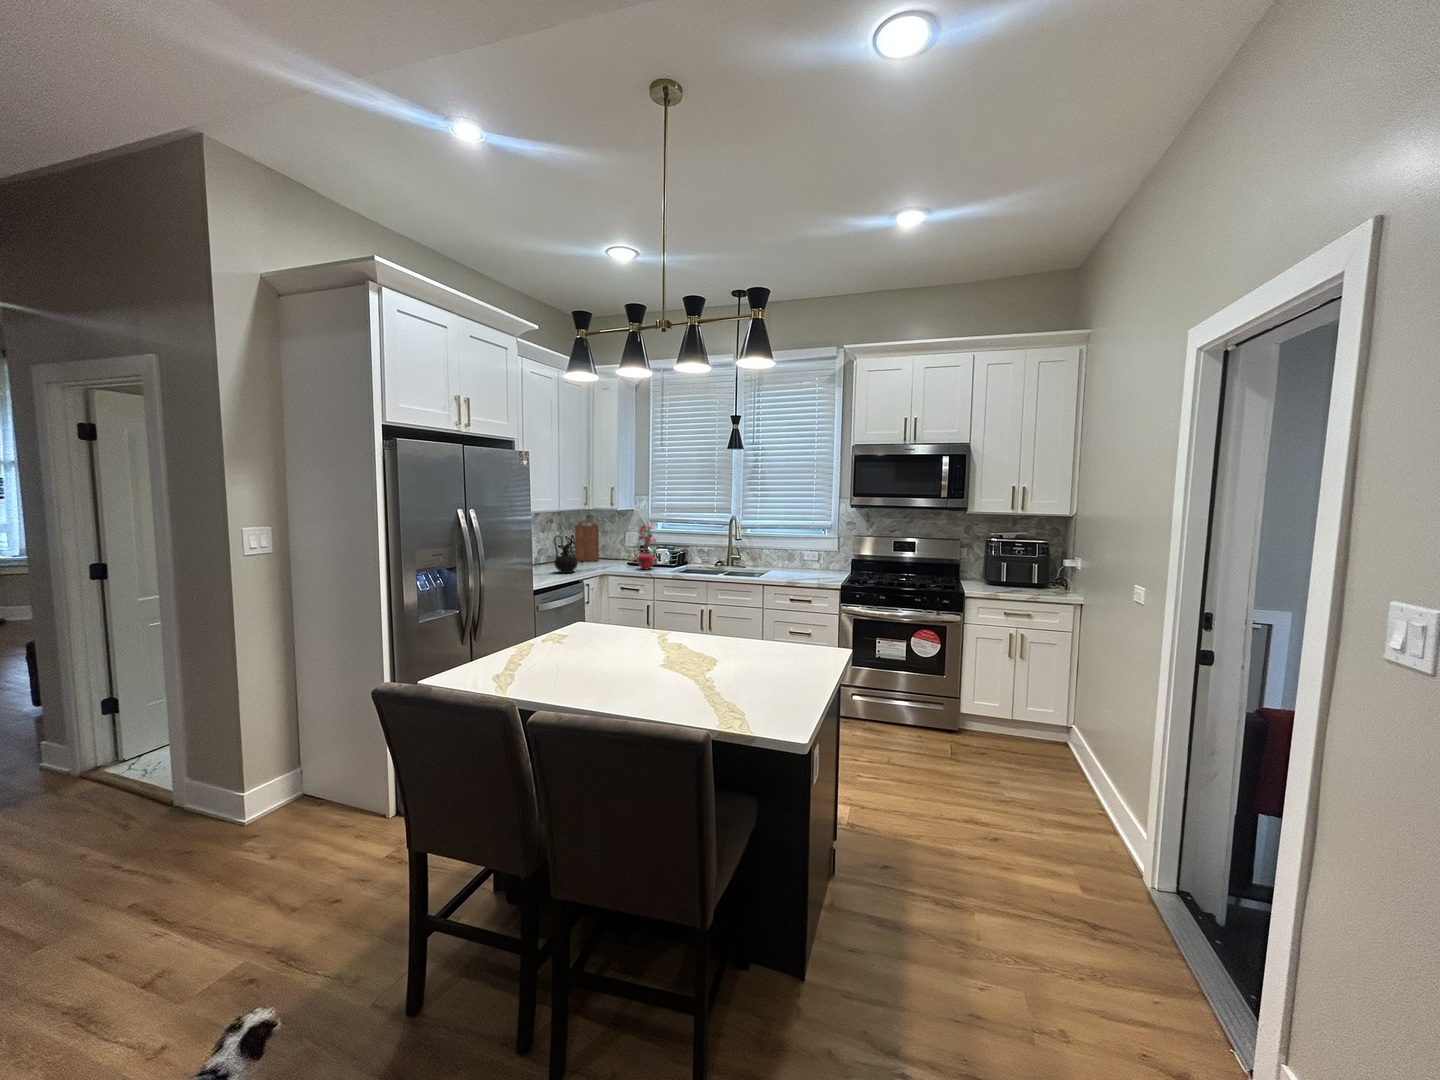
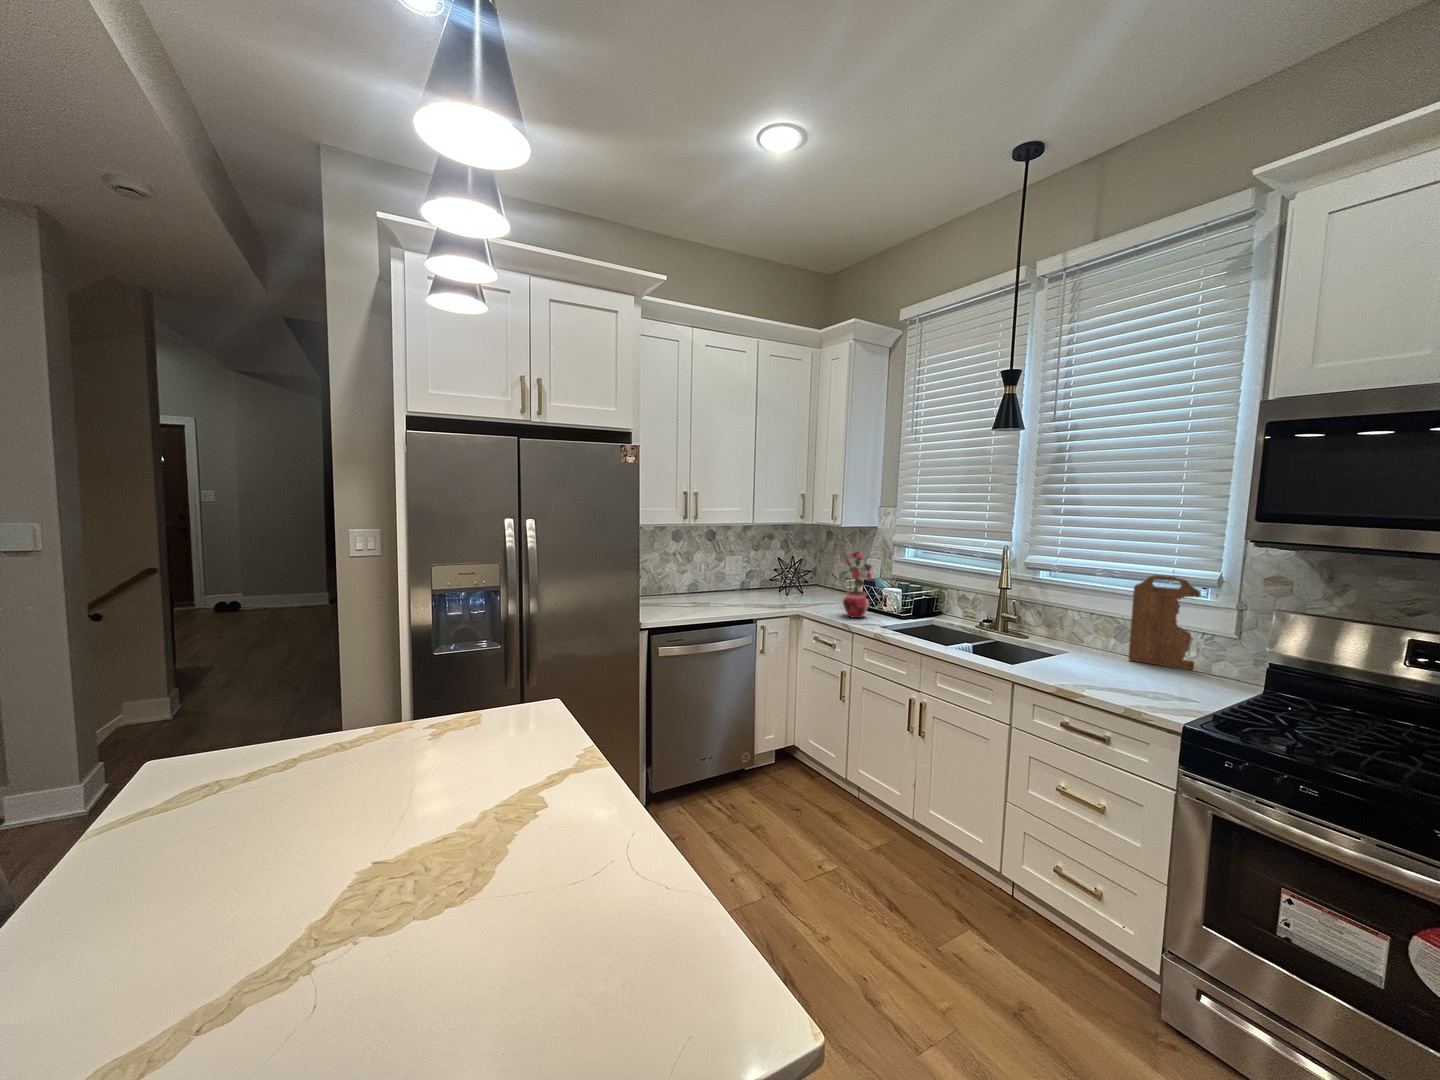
cutting board: present [575,520,599,561] -> present [1129,575,1200,670]
ceramic jug: present [554,535,578,573] -> none [731,558,761,609]

